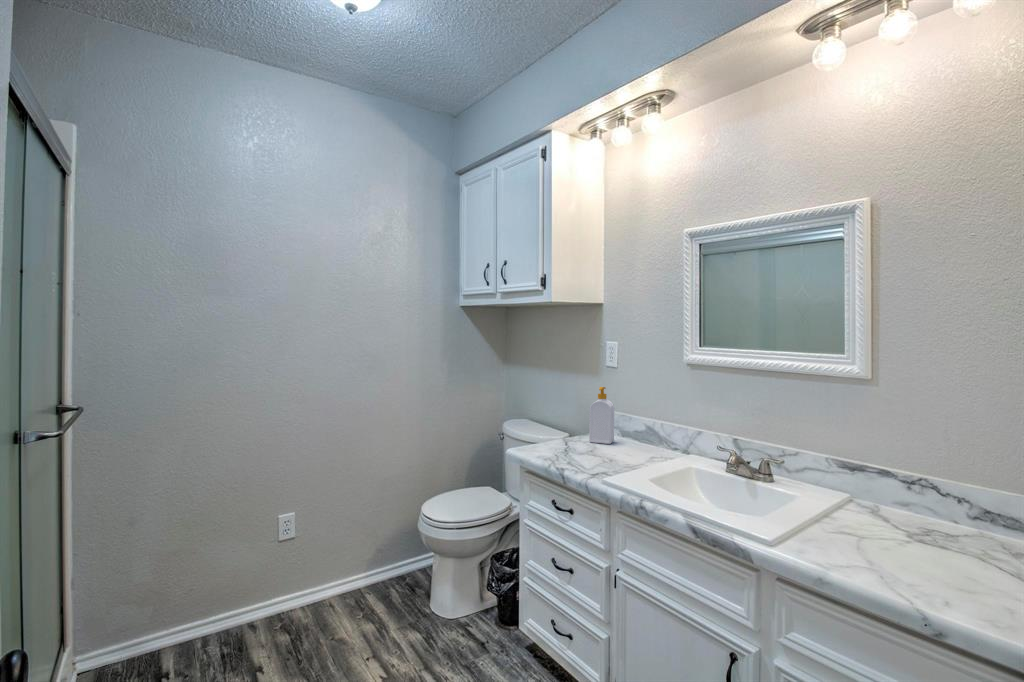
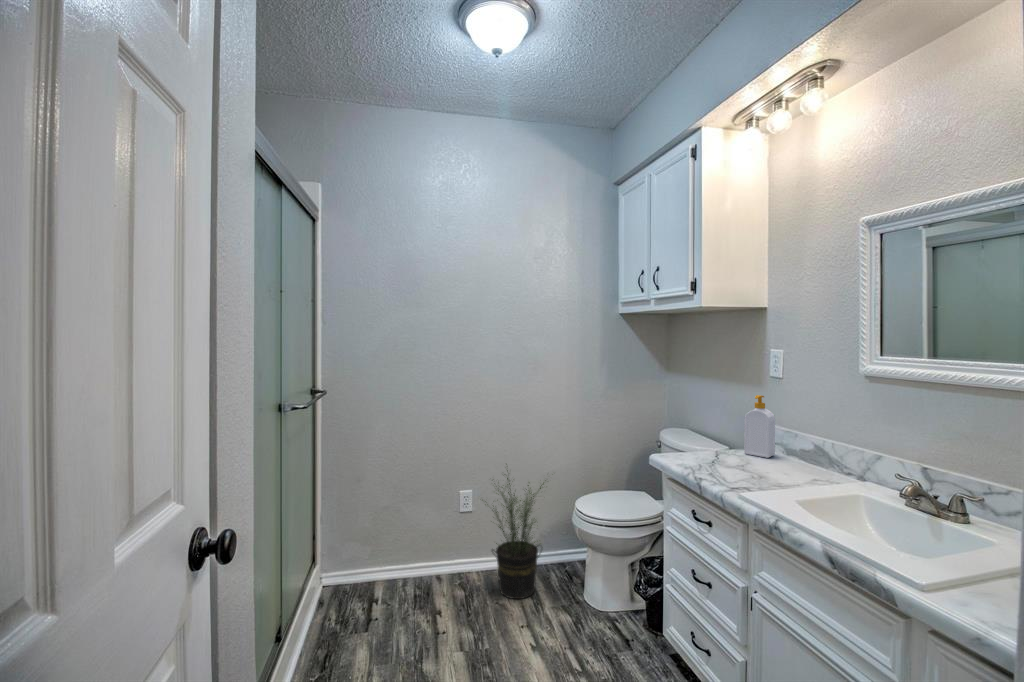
potted plant: none [302,476,399,629] -> present [482,464,546,599]

